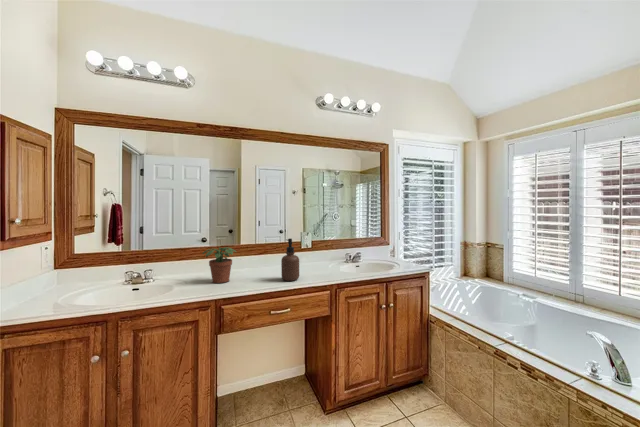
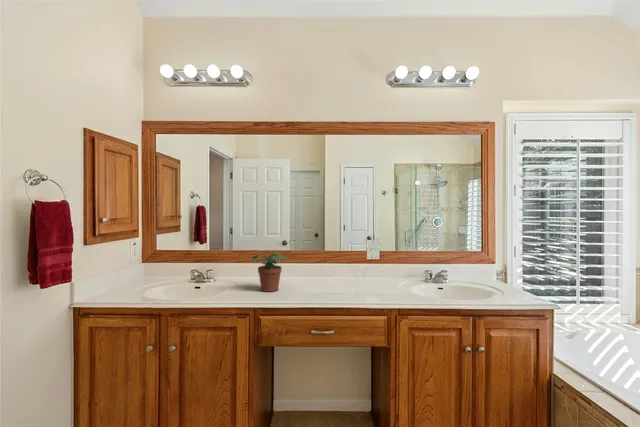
soap dispenser: present [281,238,299,281] -> none [331,248,352,298]

